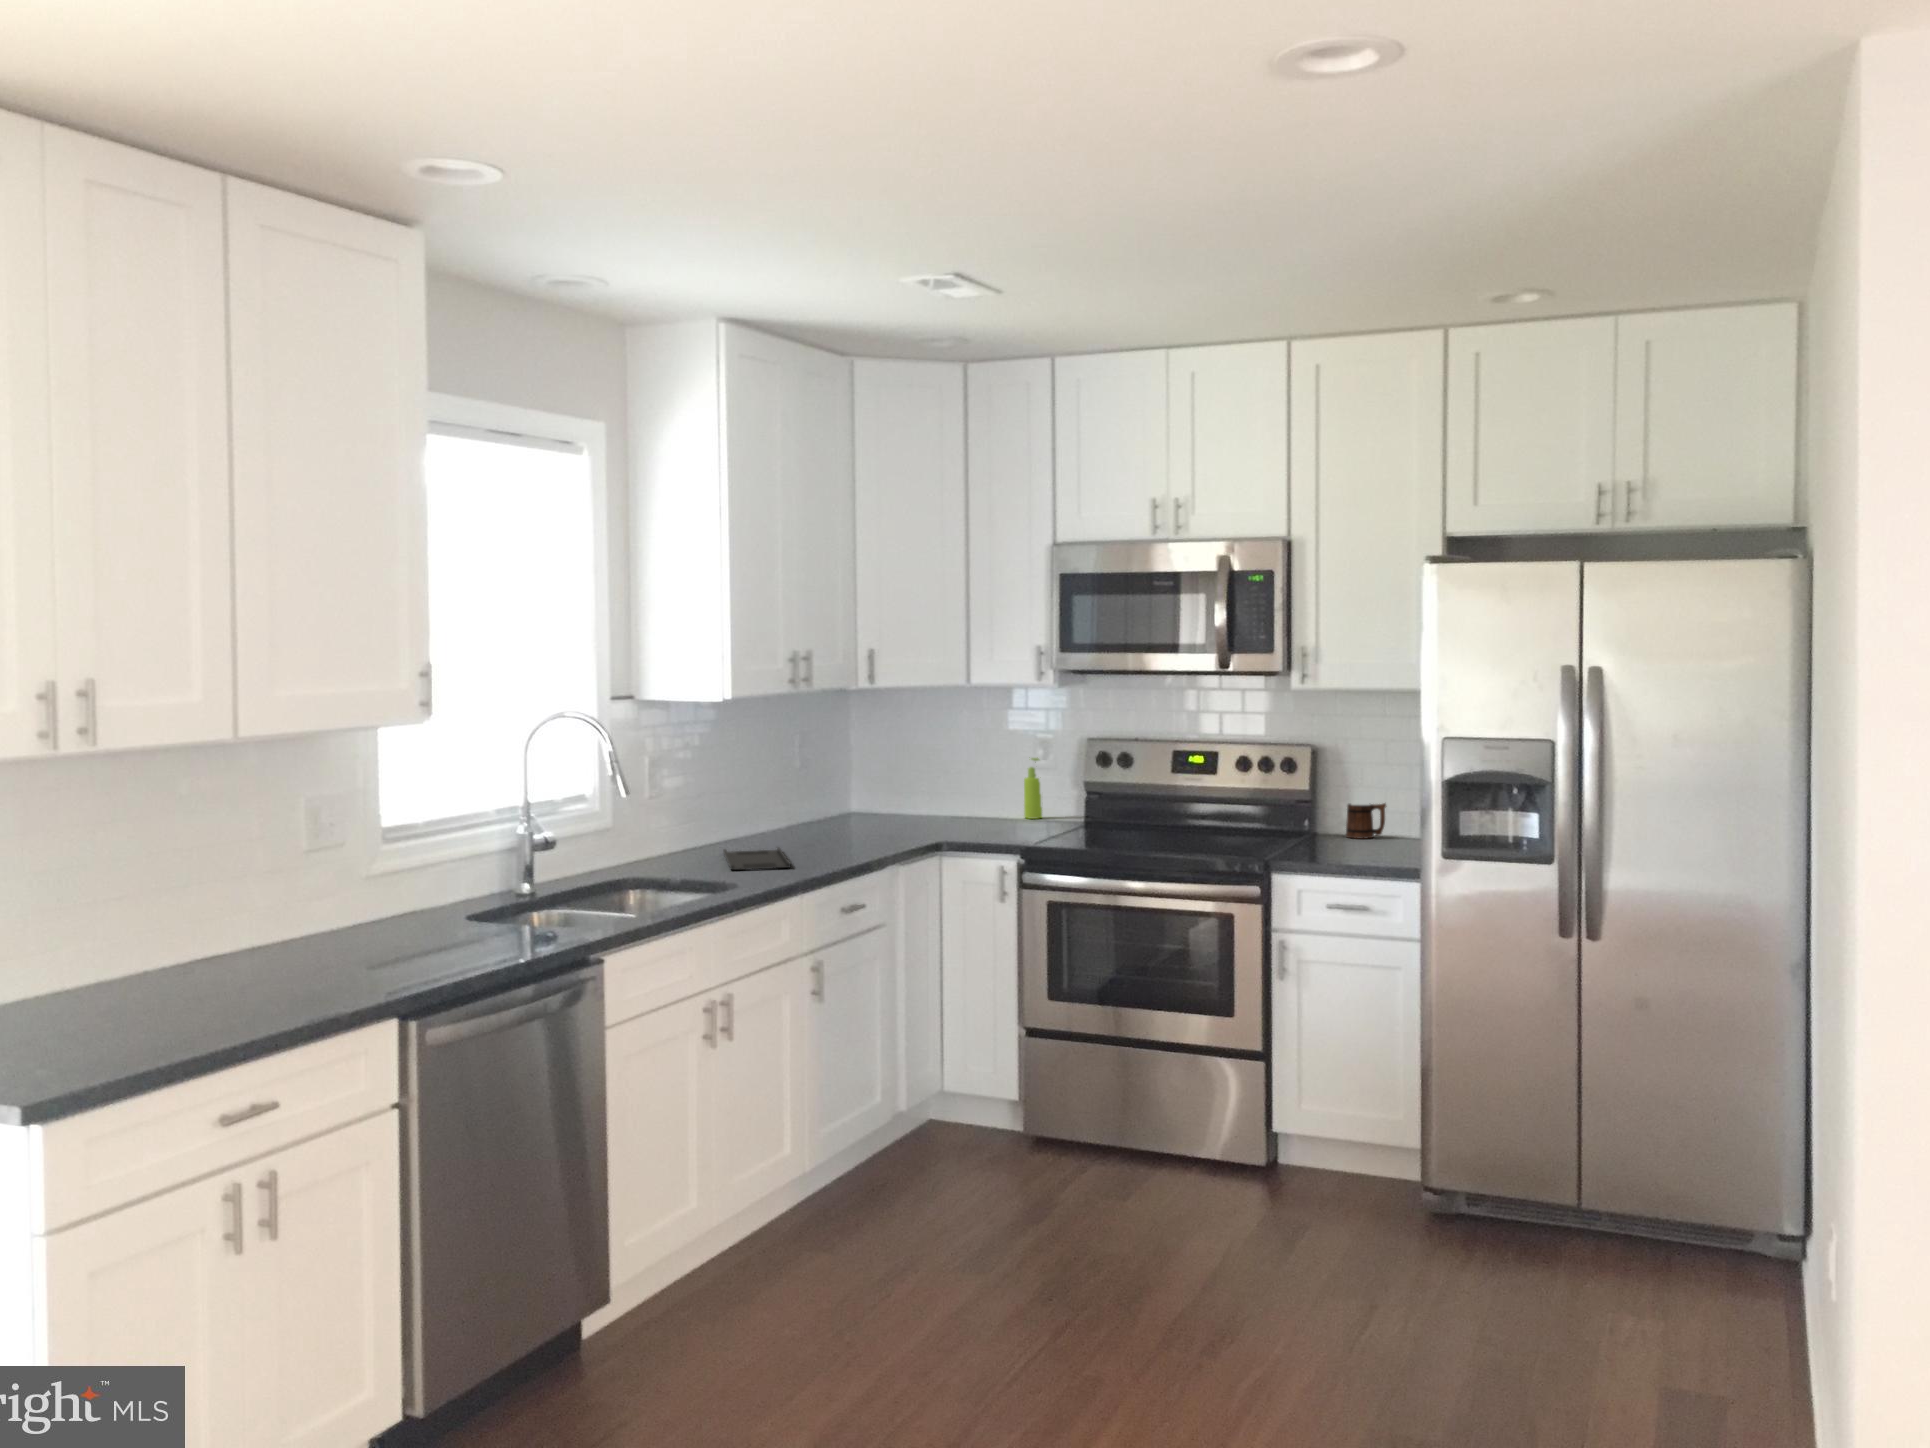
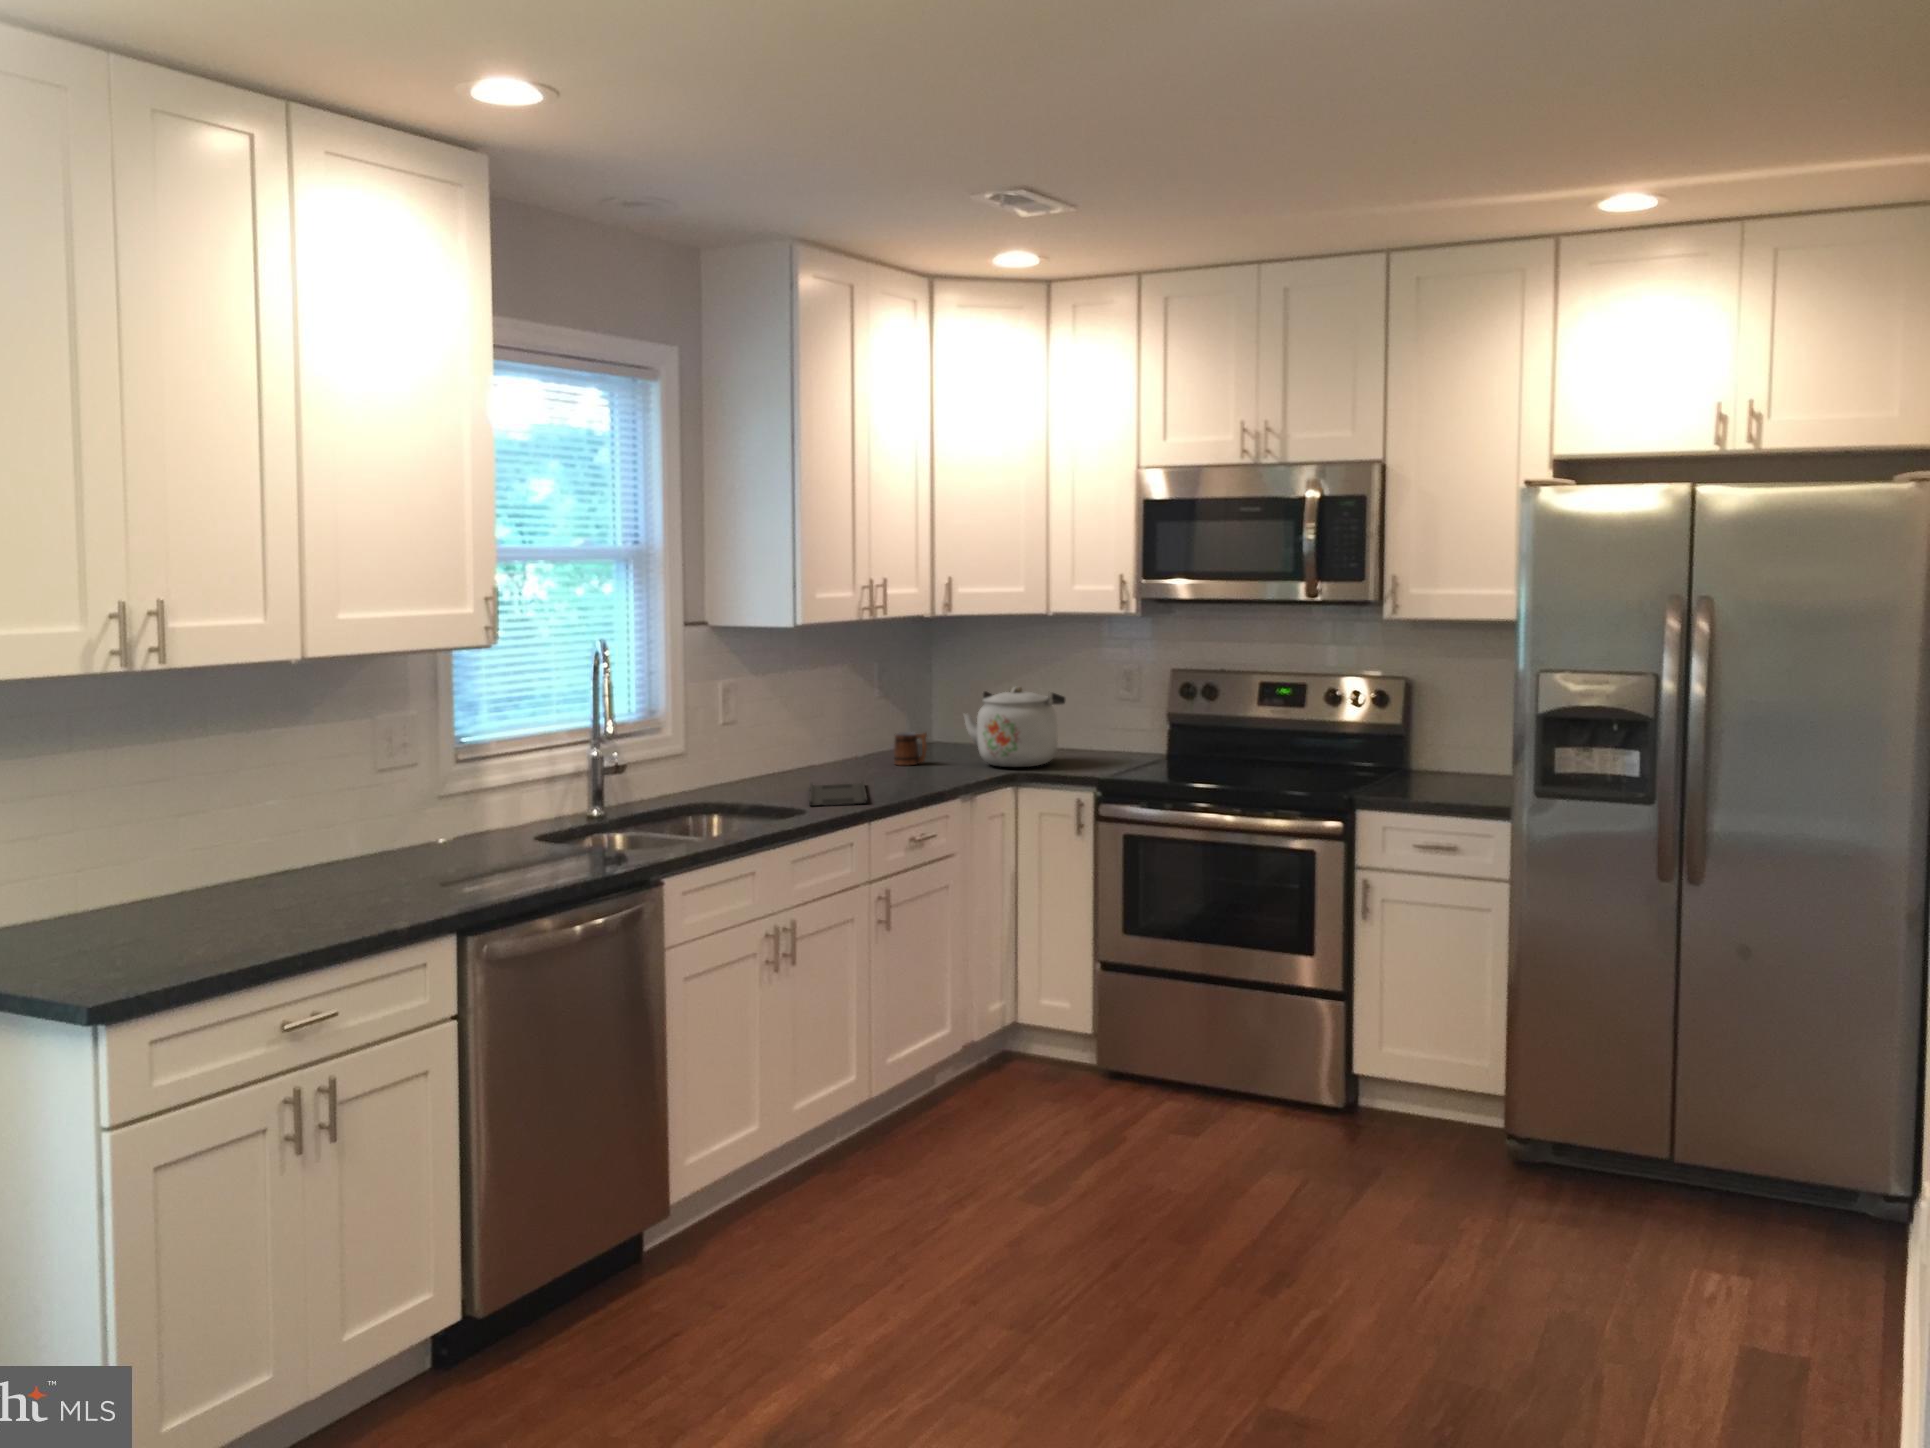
kettle: none [876,751,982,835] -> present [964,687,1065,767]
soap dispenser: present [1024,758,1042,819] -> none [1109,690,1127,749]
mug: present [1346,803,1386,838] -> present [894,732,927,765]

